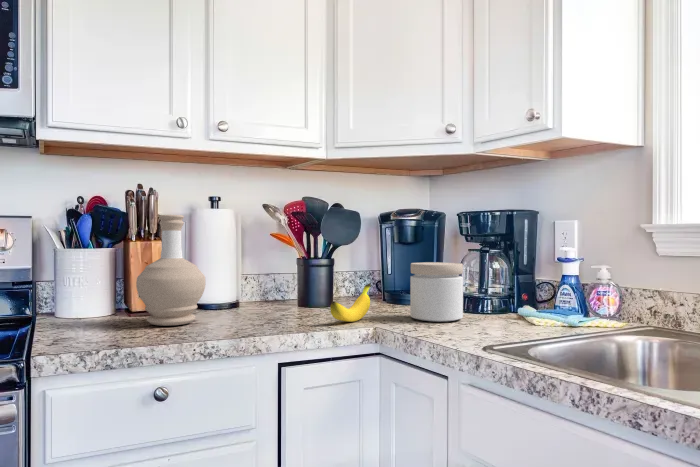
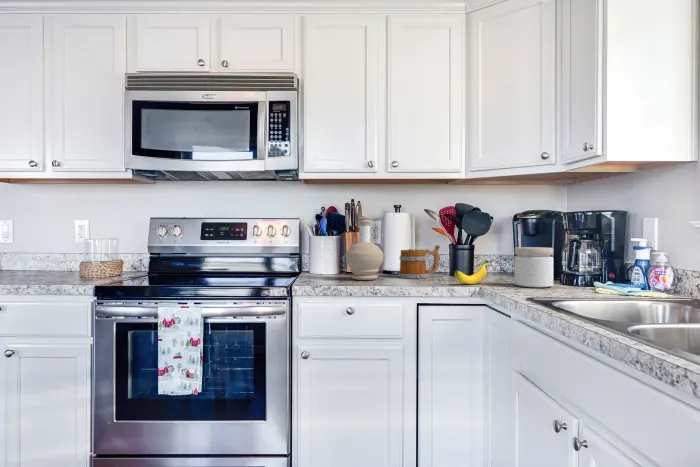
mug: none [224,260,289,316] -> present [399,245,440,278]

